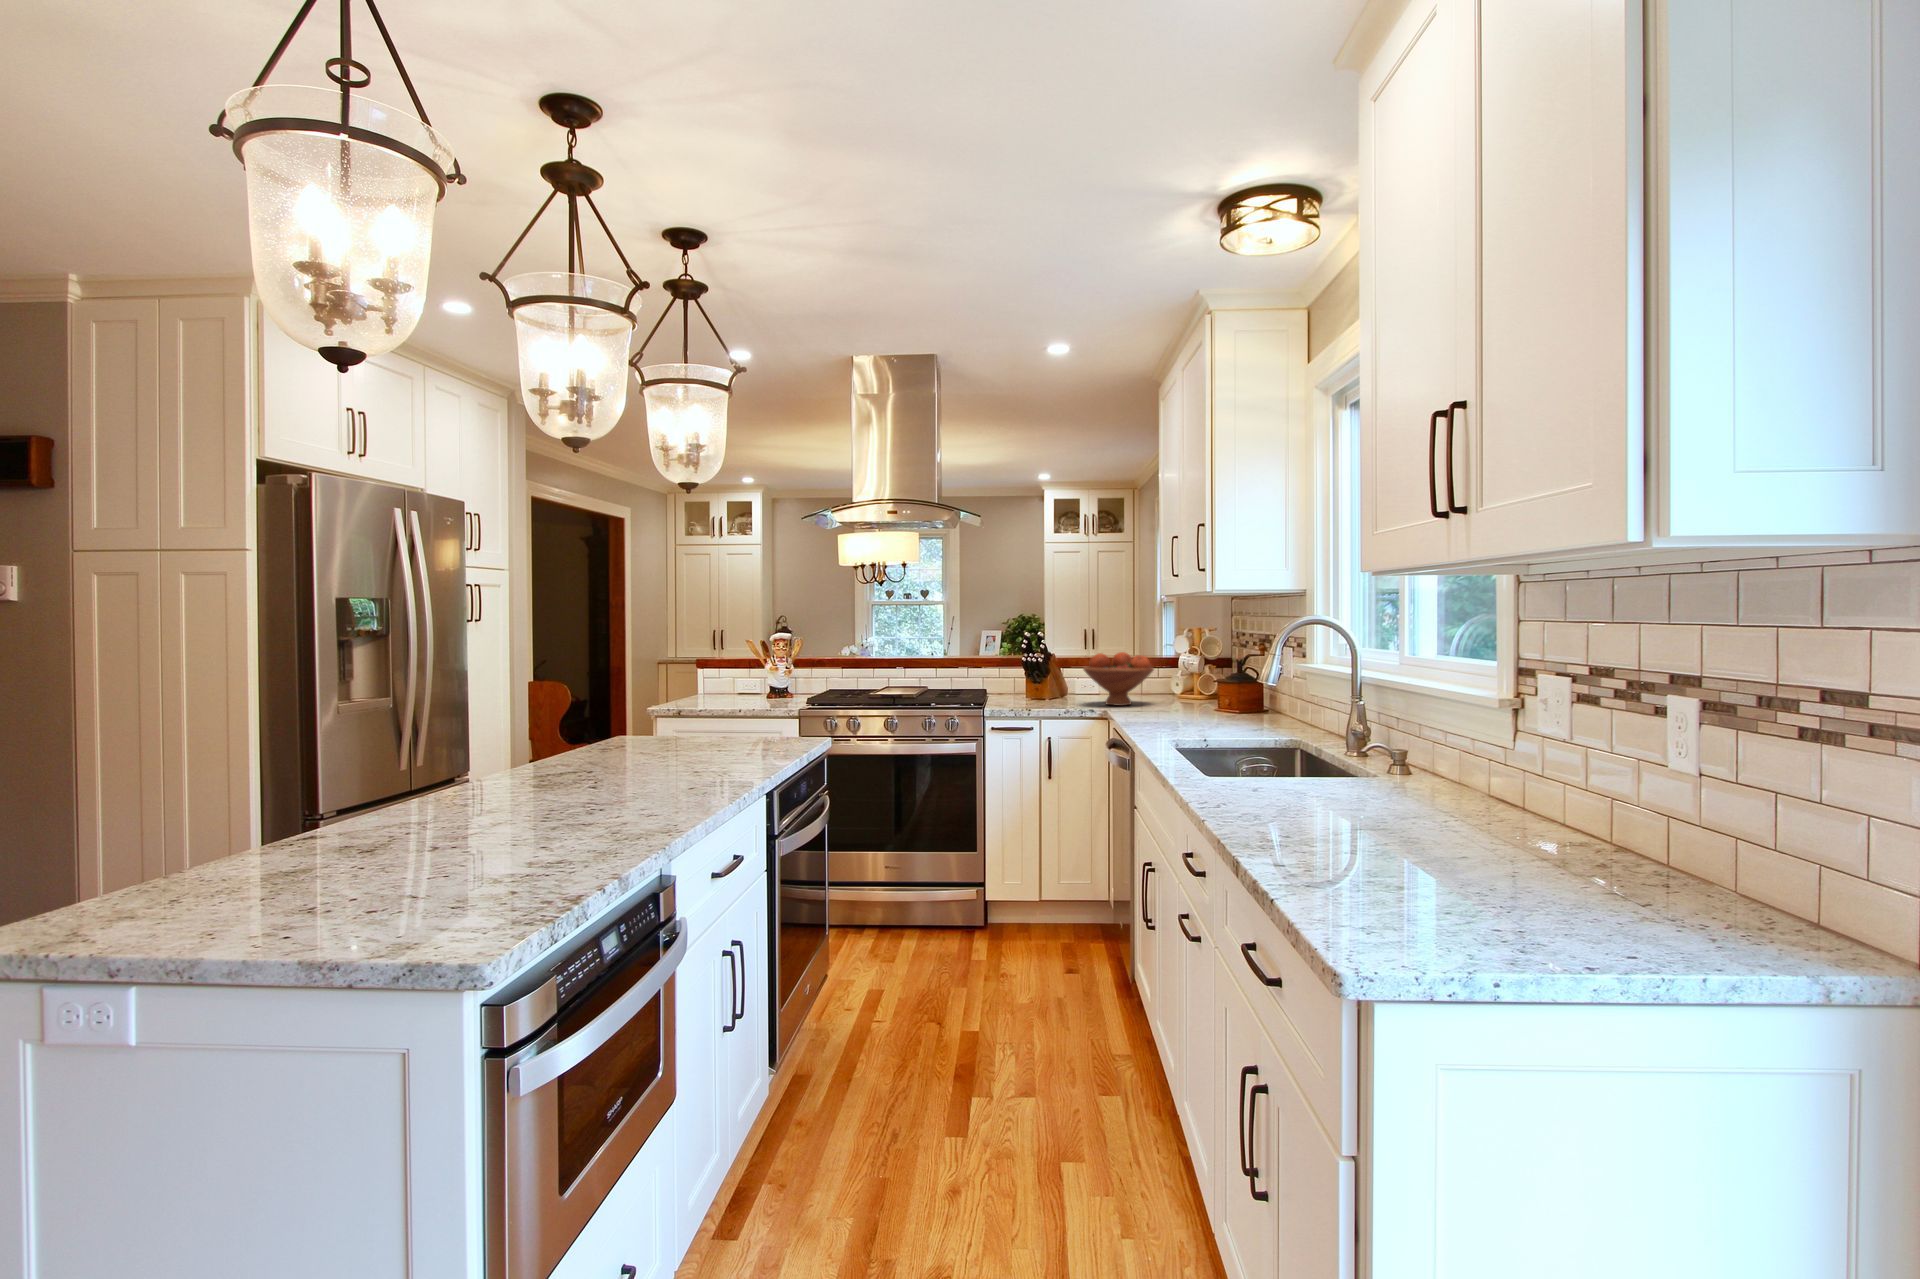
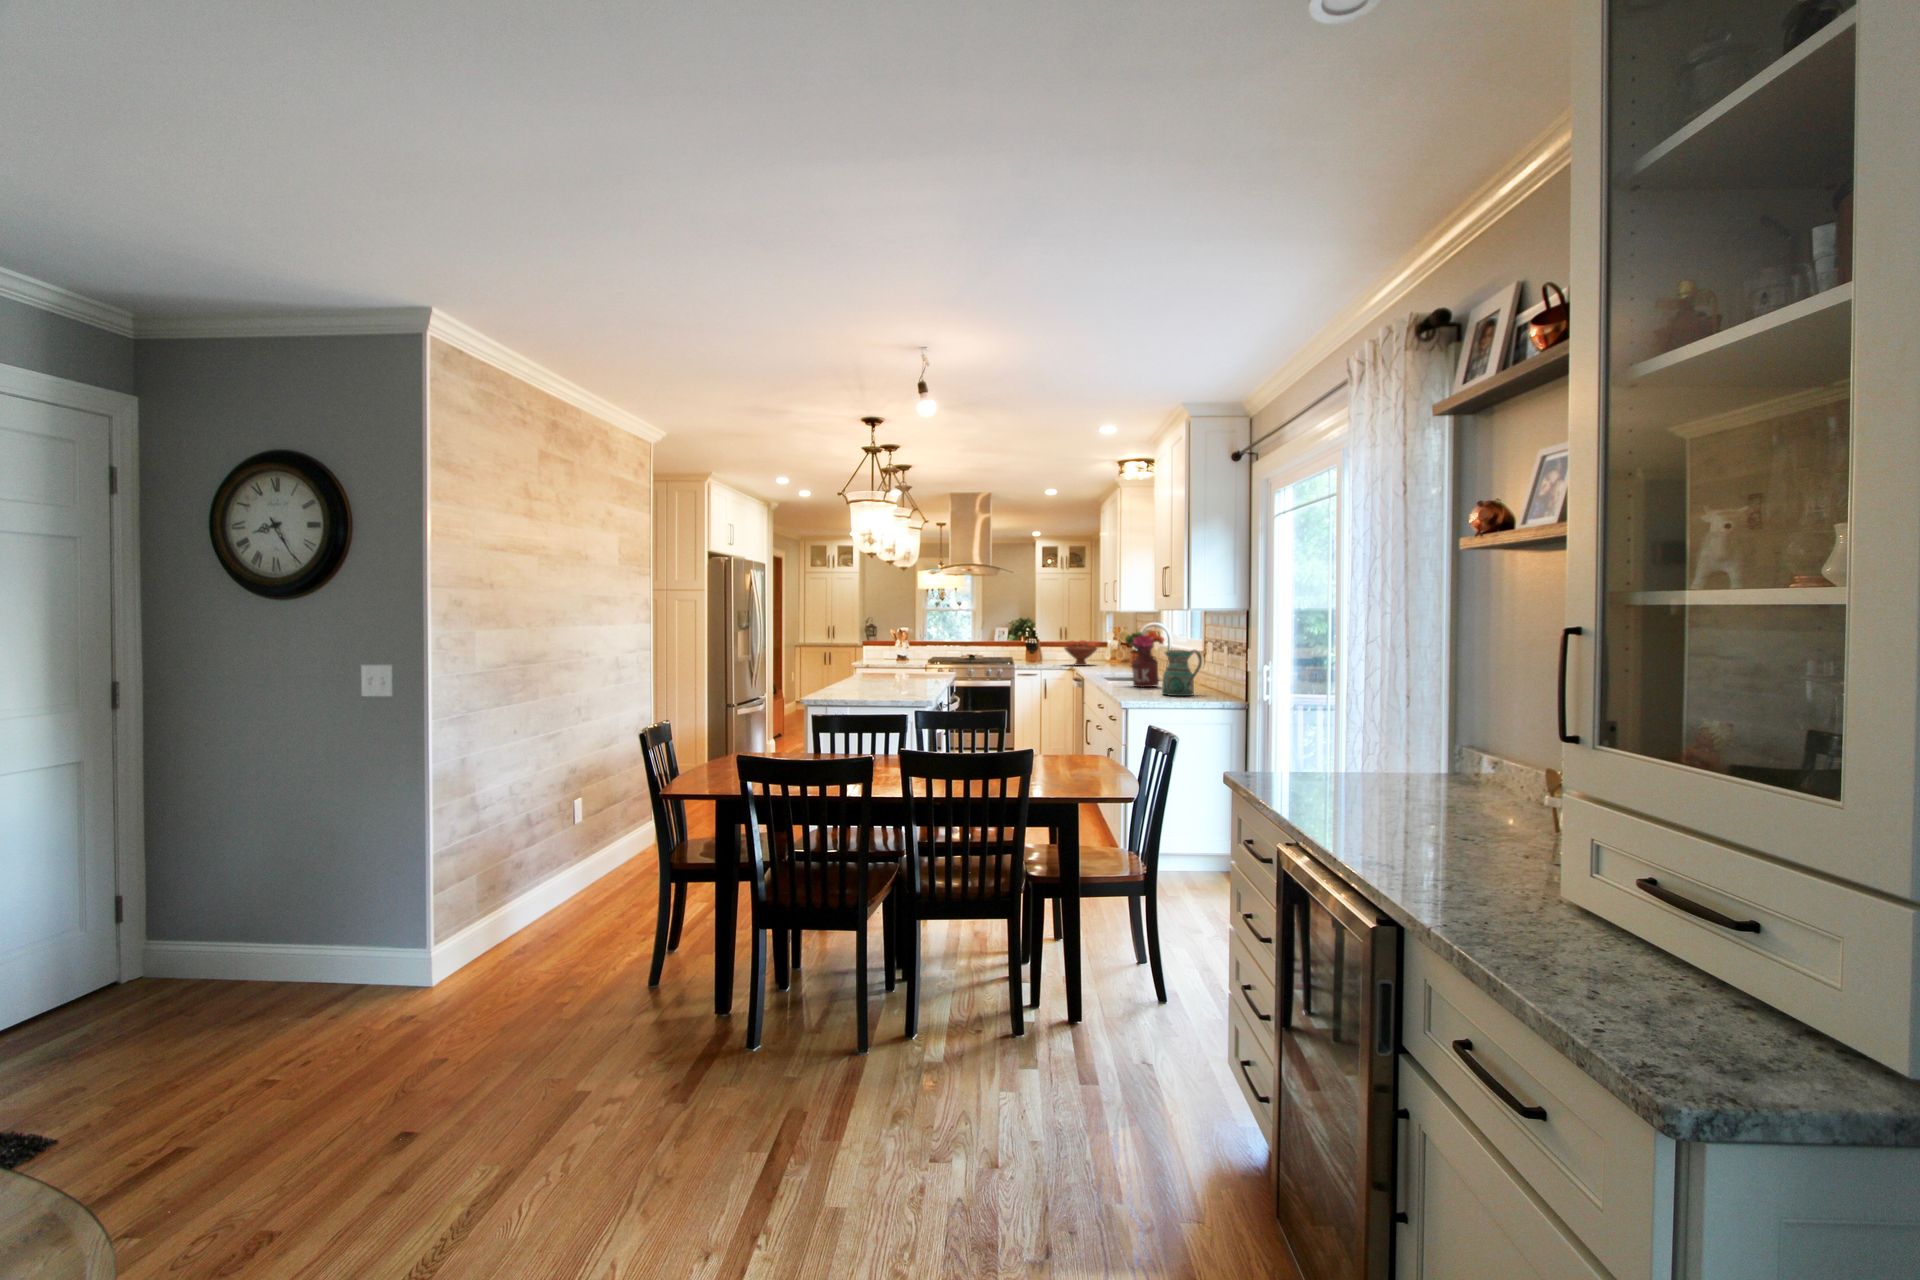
flower arrangement: none [1259,626,1402,817] -> present [1125,631,1164,687]
ceramic pitcher: none [1455,703,1620,911] -> present [1162,650,1202,696]

